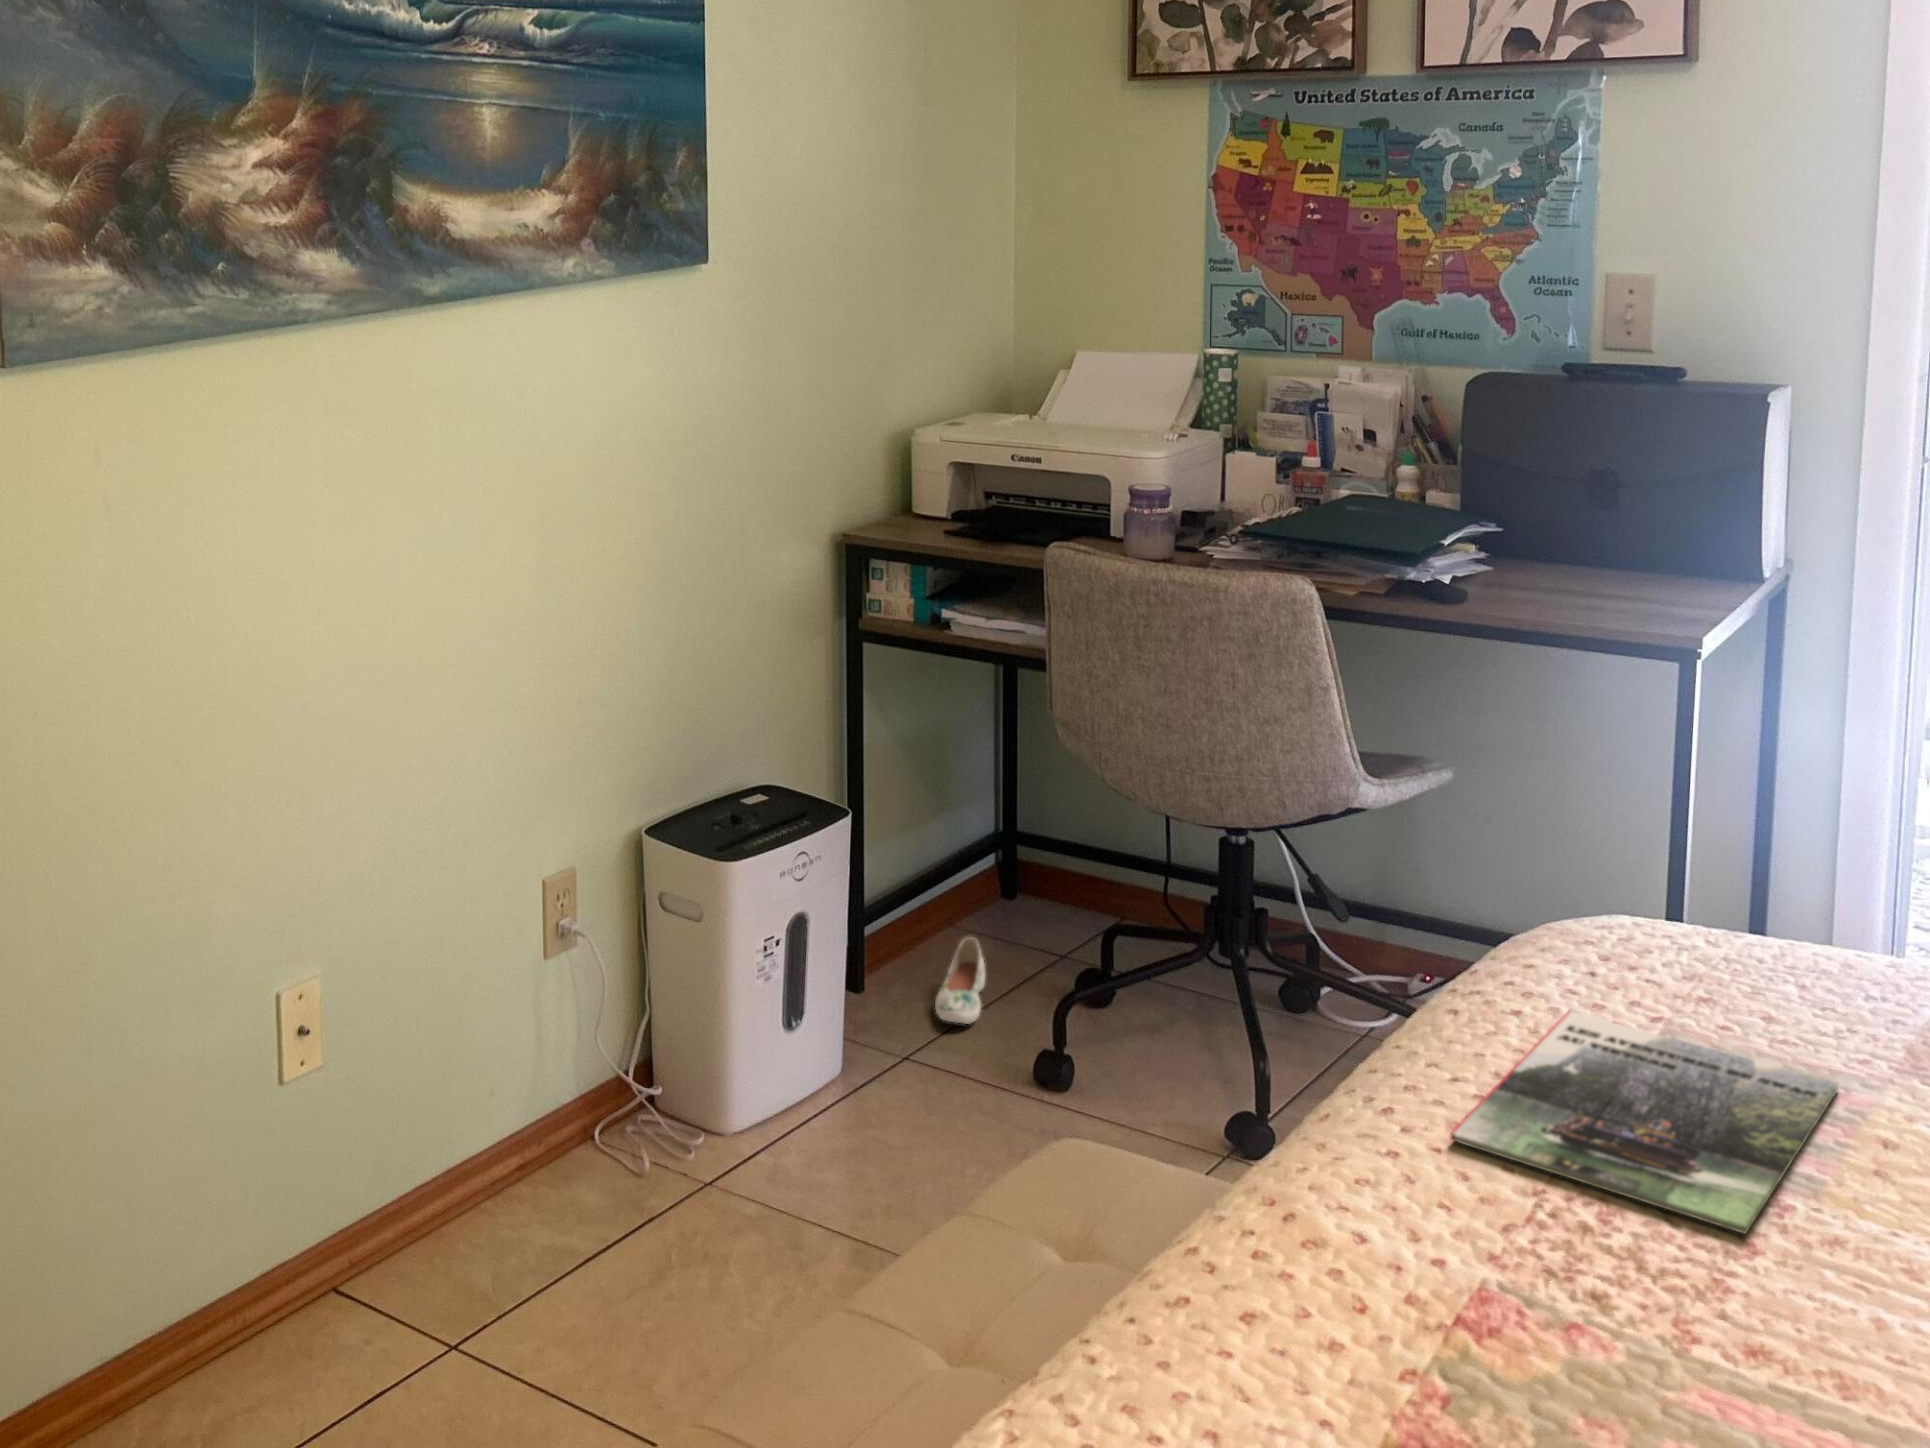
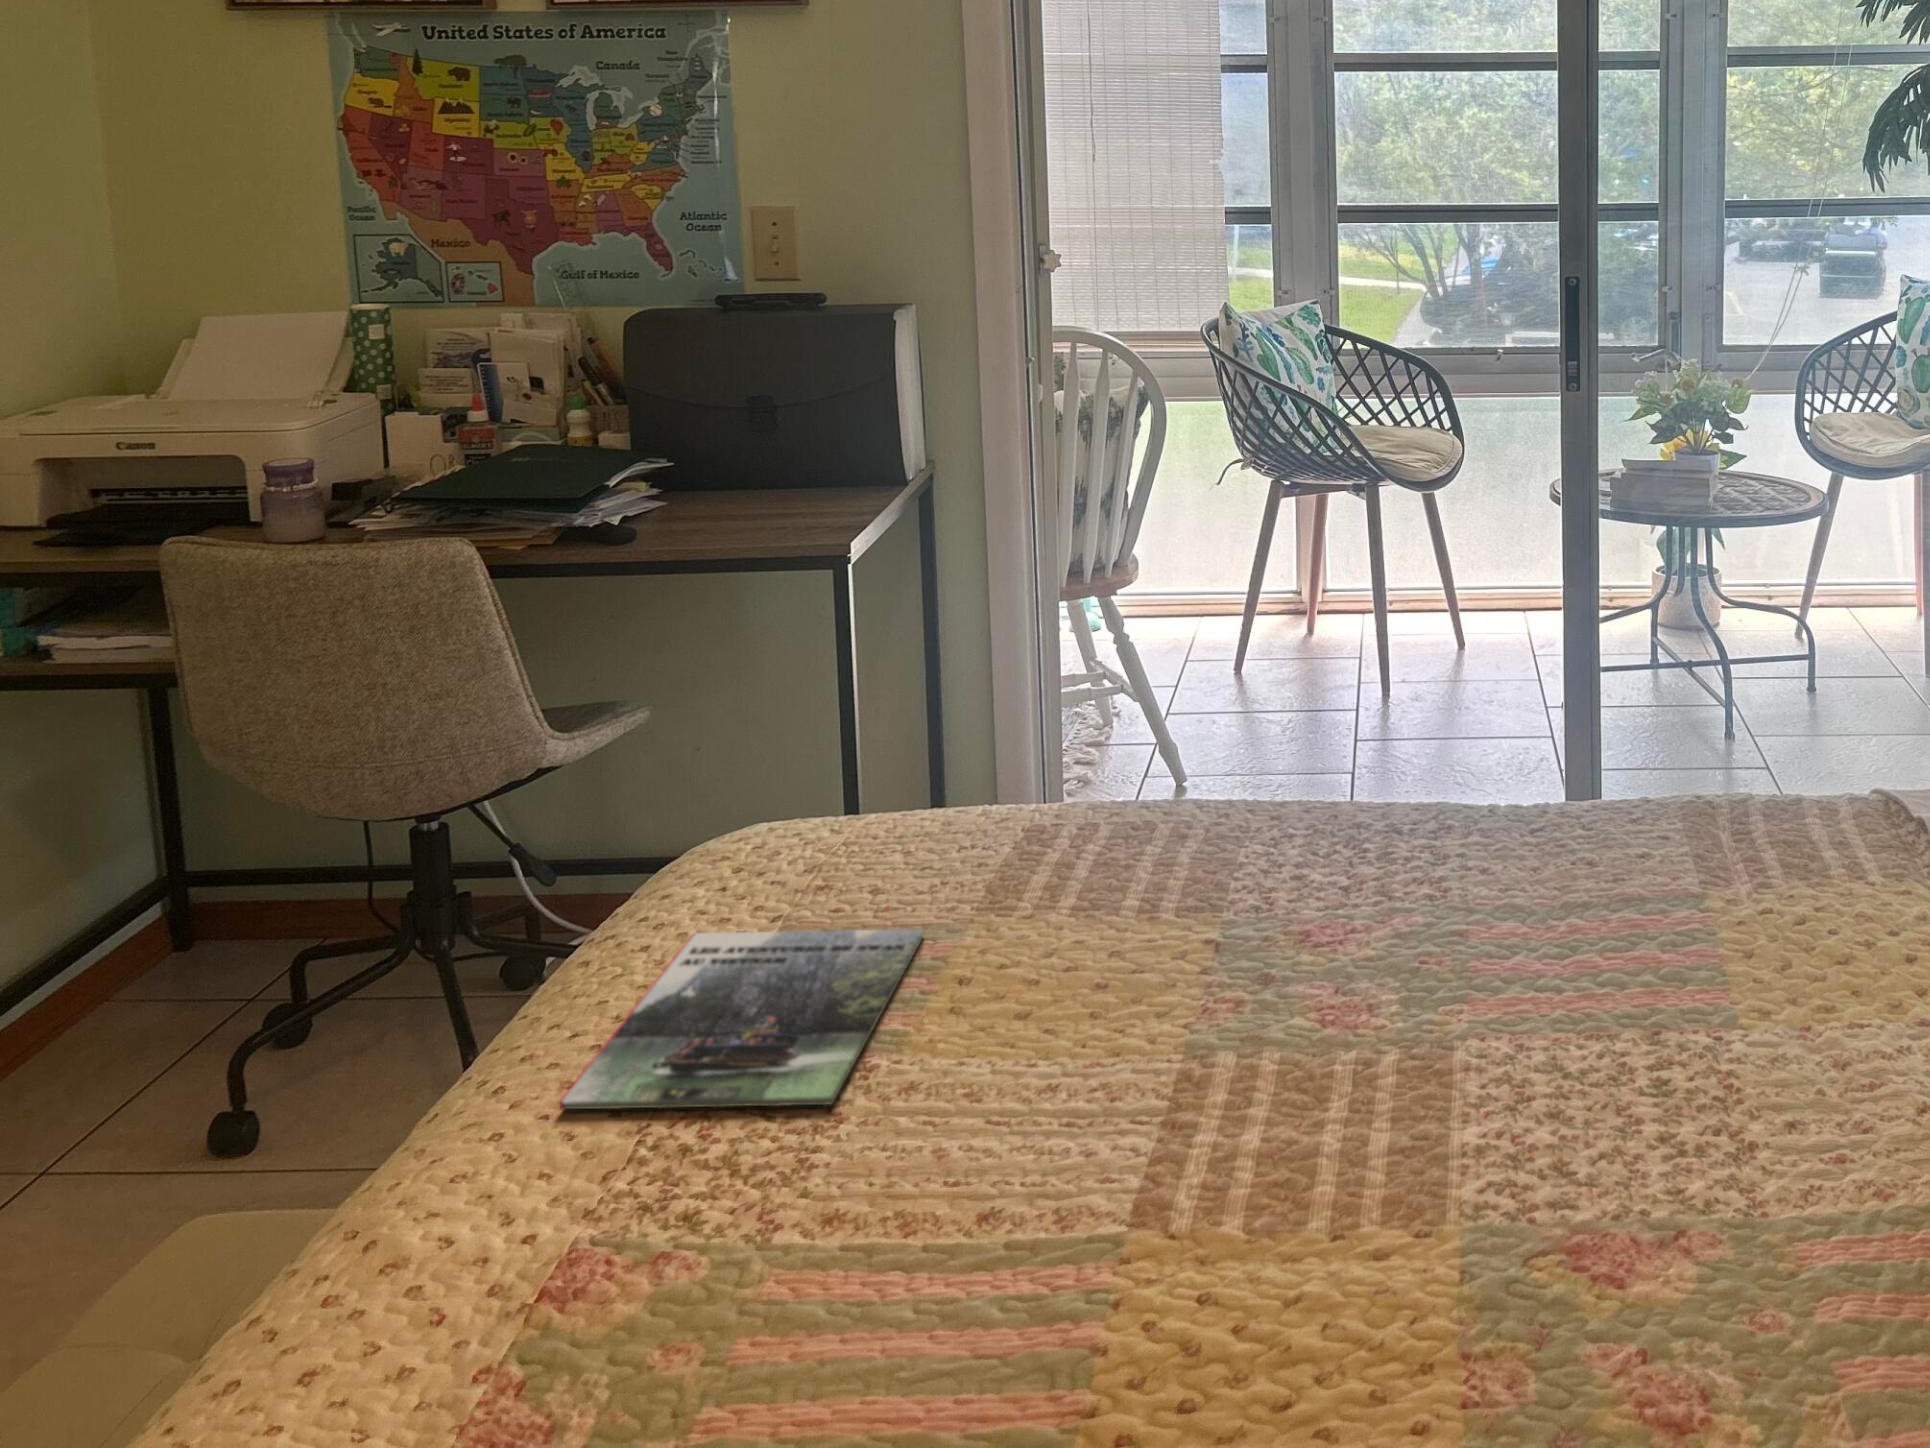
shoe: present [935,937,985,1024] -> none [77,1026,147,1137]

